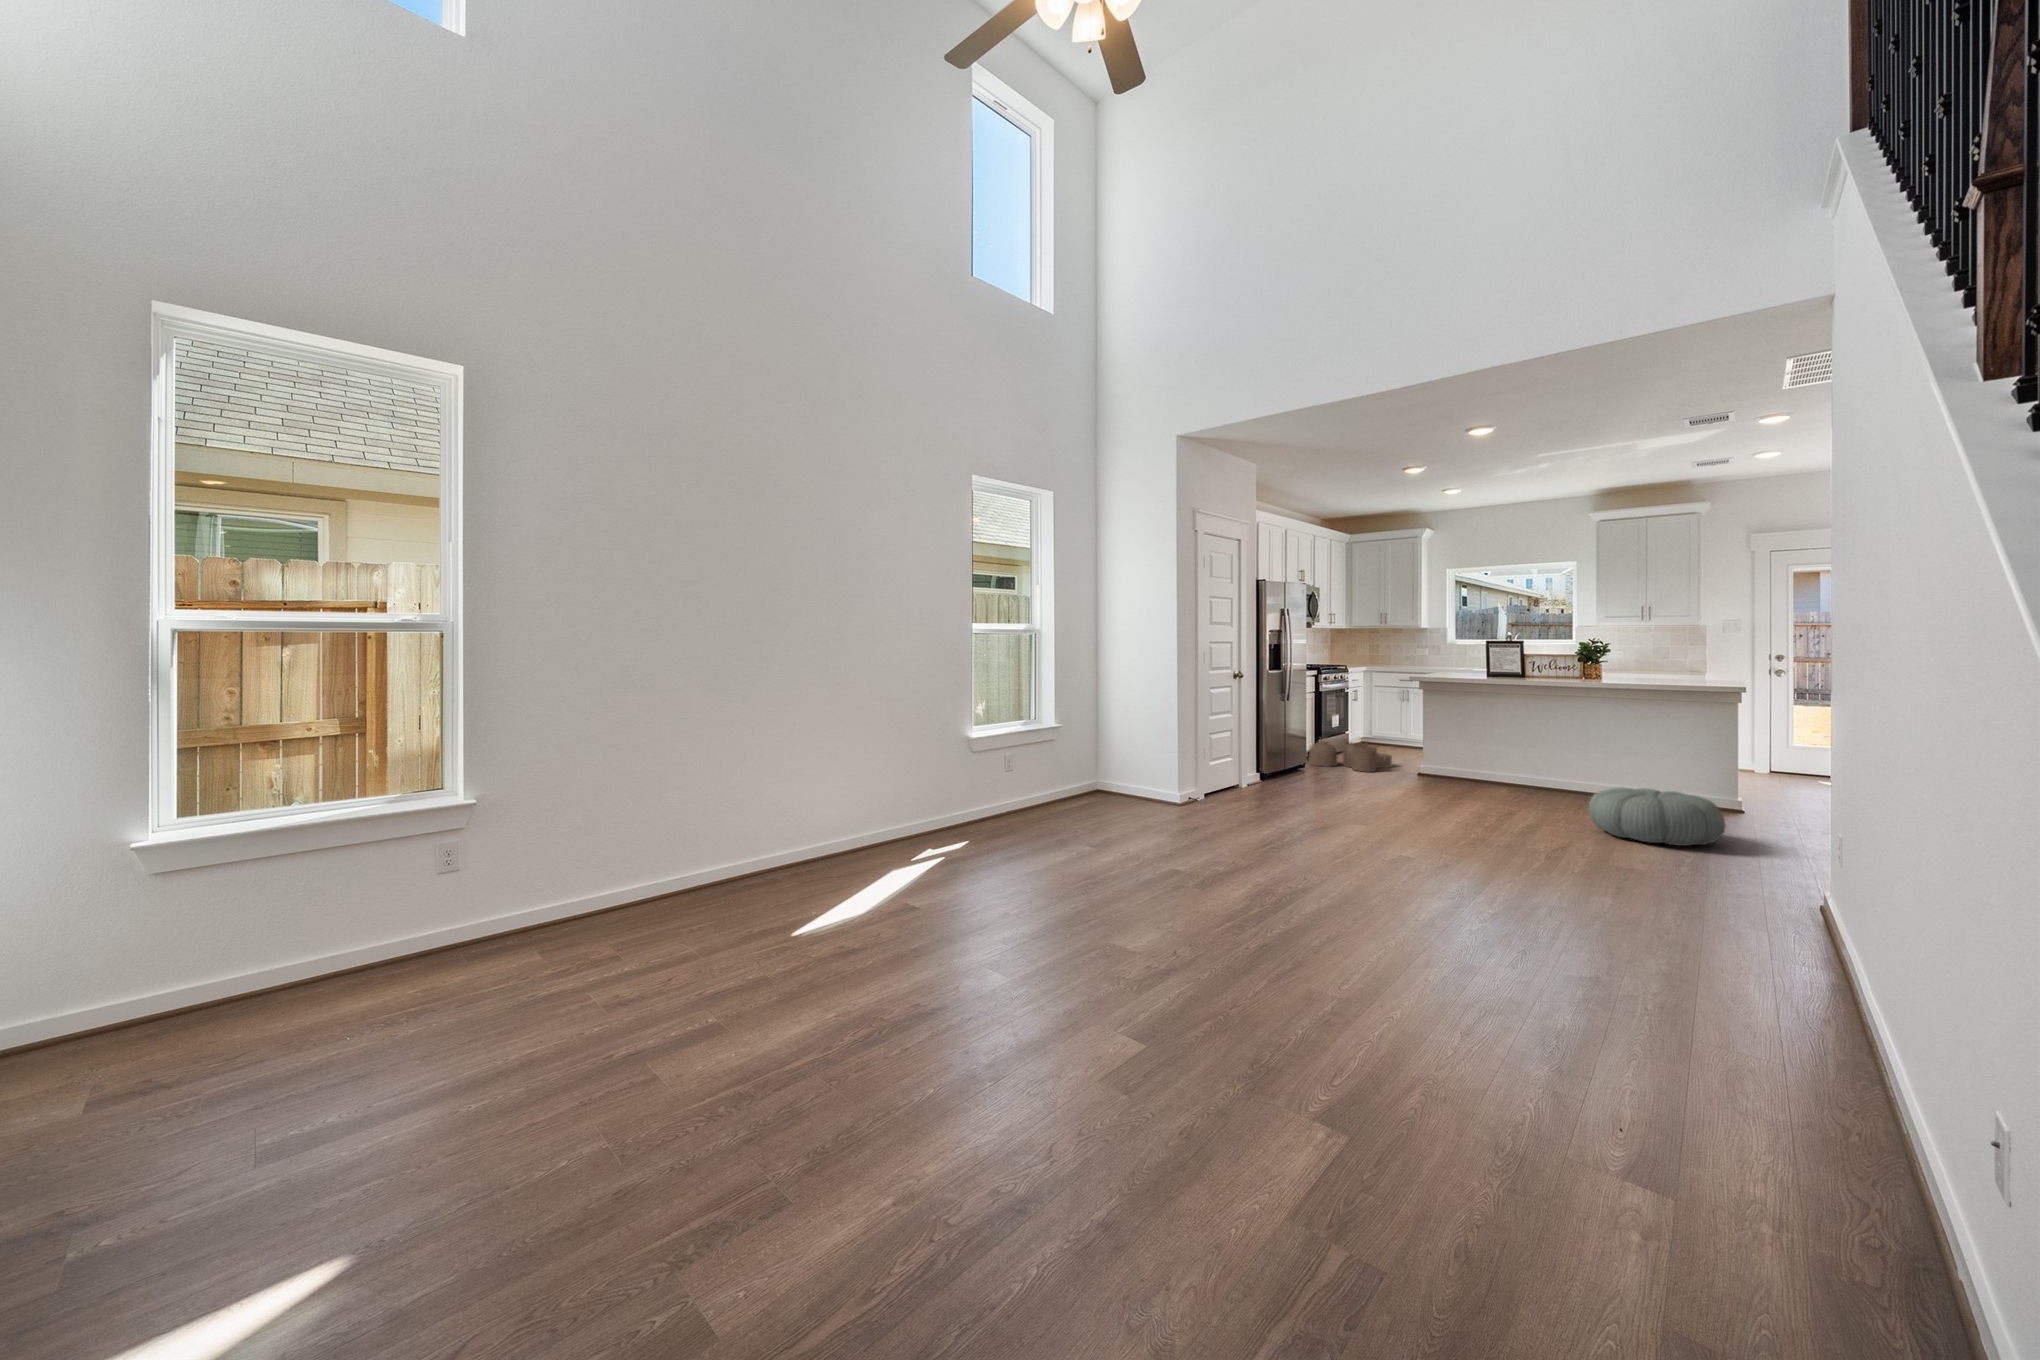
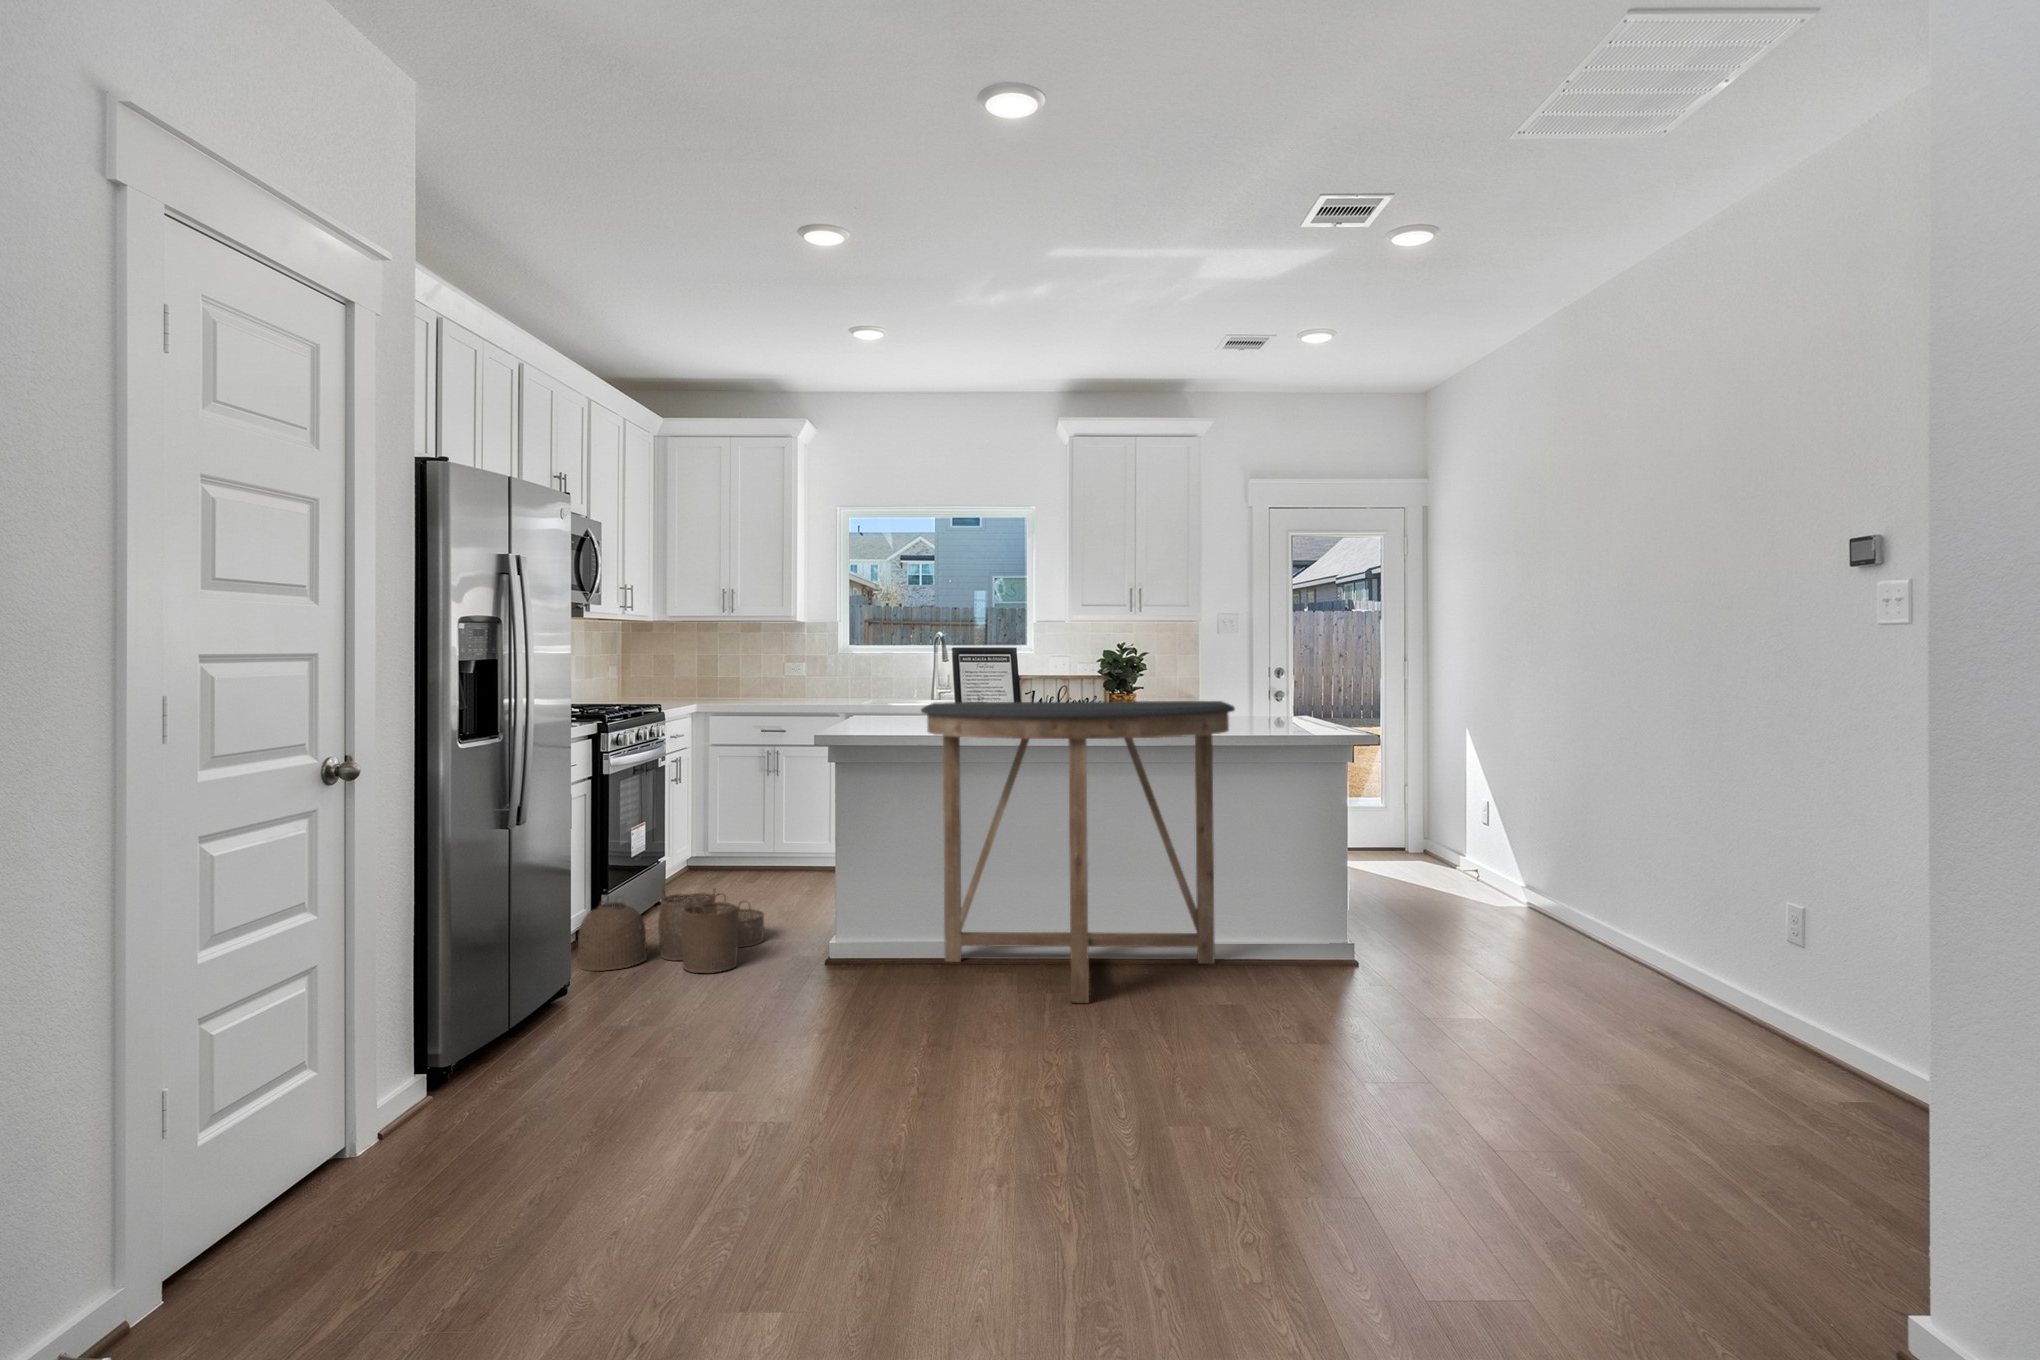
console table: none [1462,665,1647,800] -> present [921,701,1235,1003]
pouf: present [1589,787,1726,846] -> none [1262,987,1518,1153]

